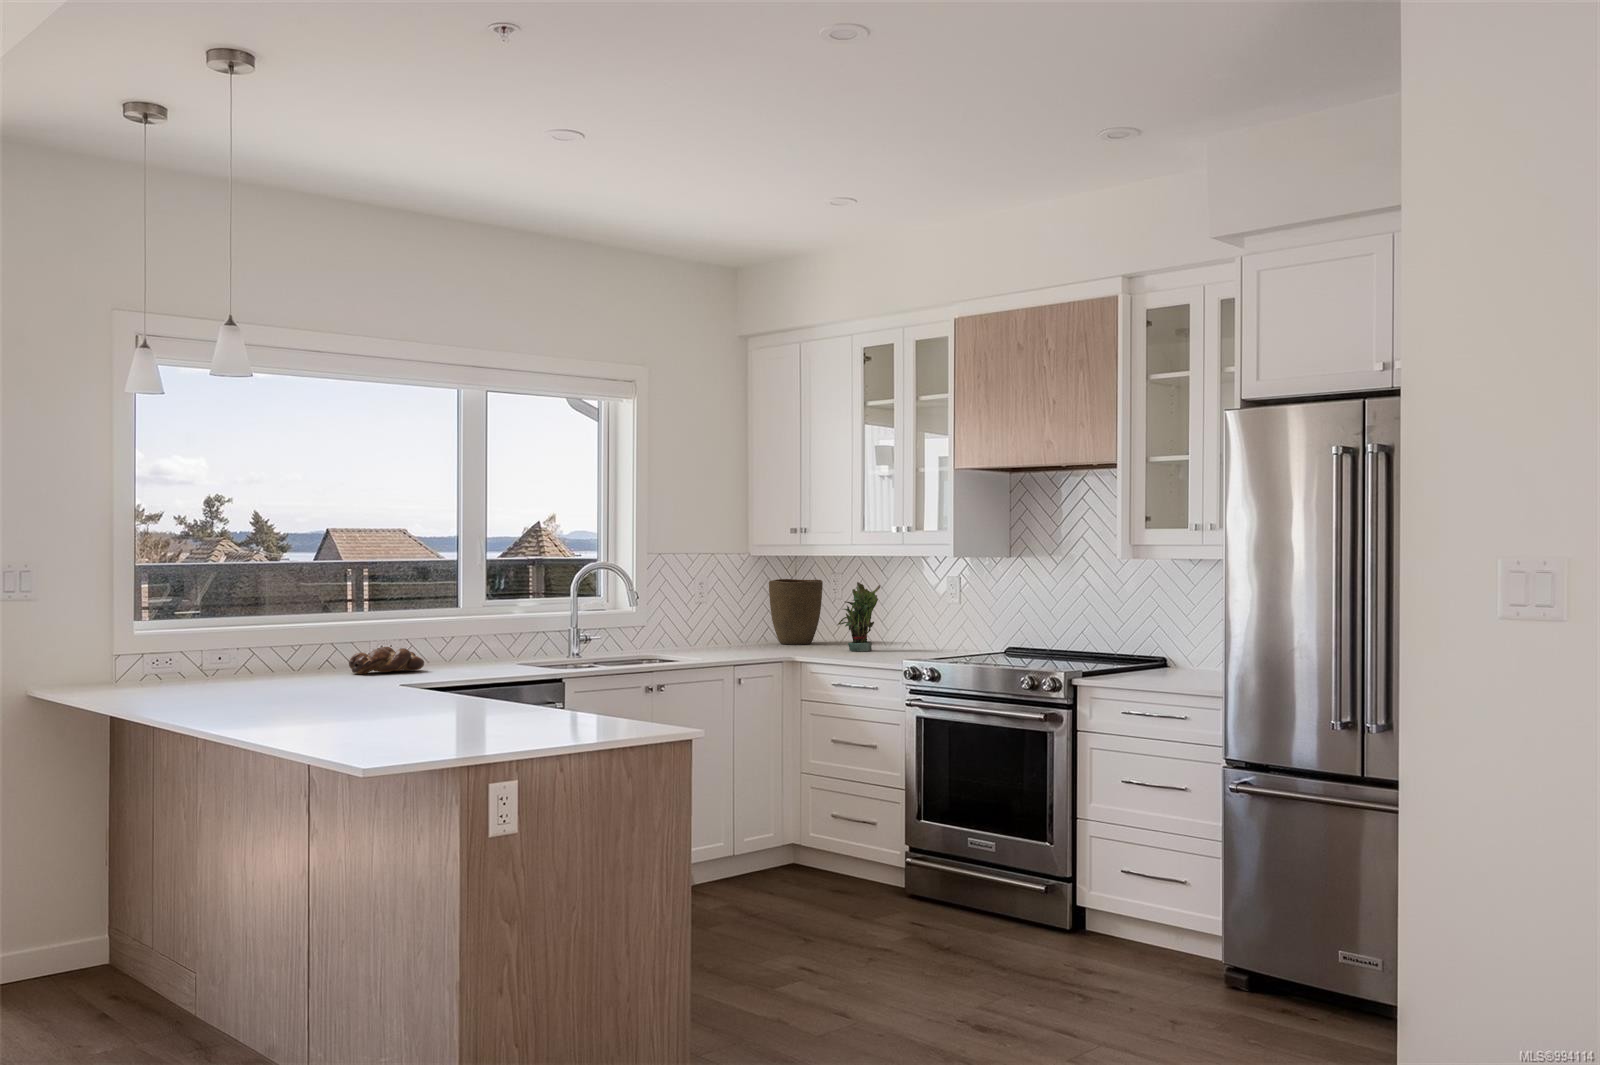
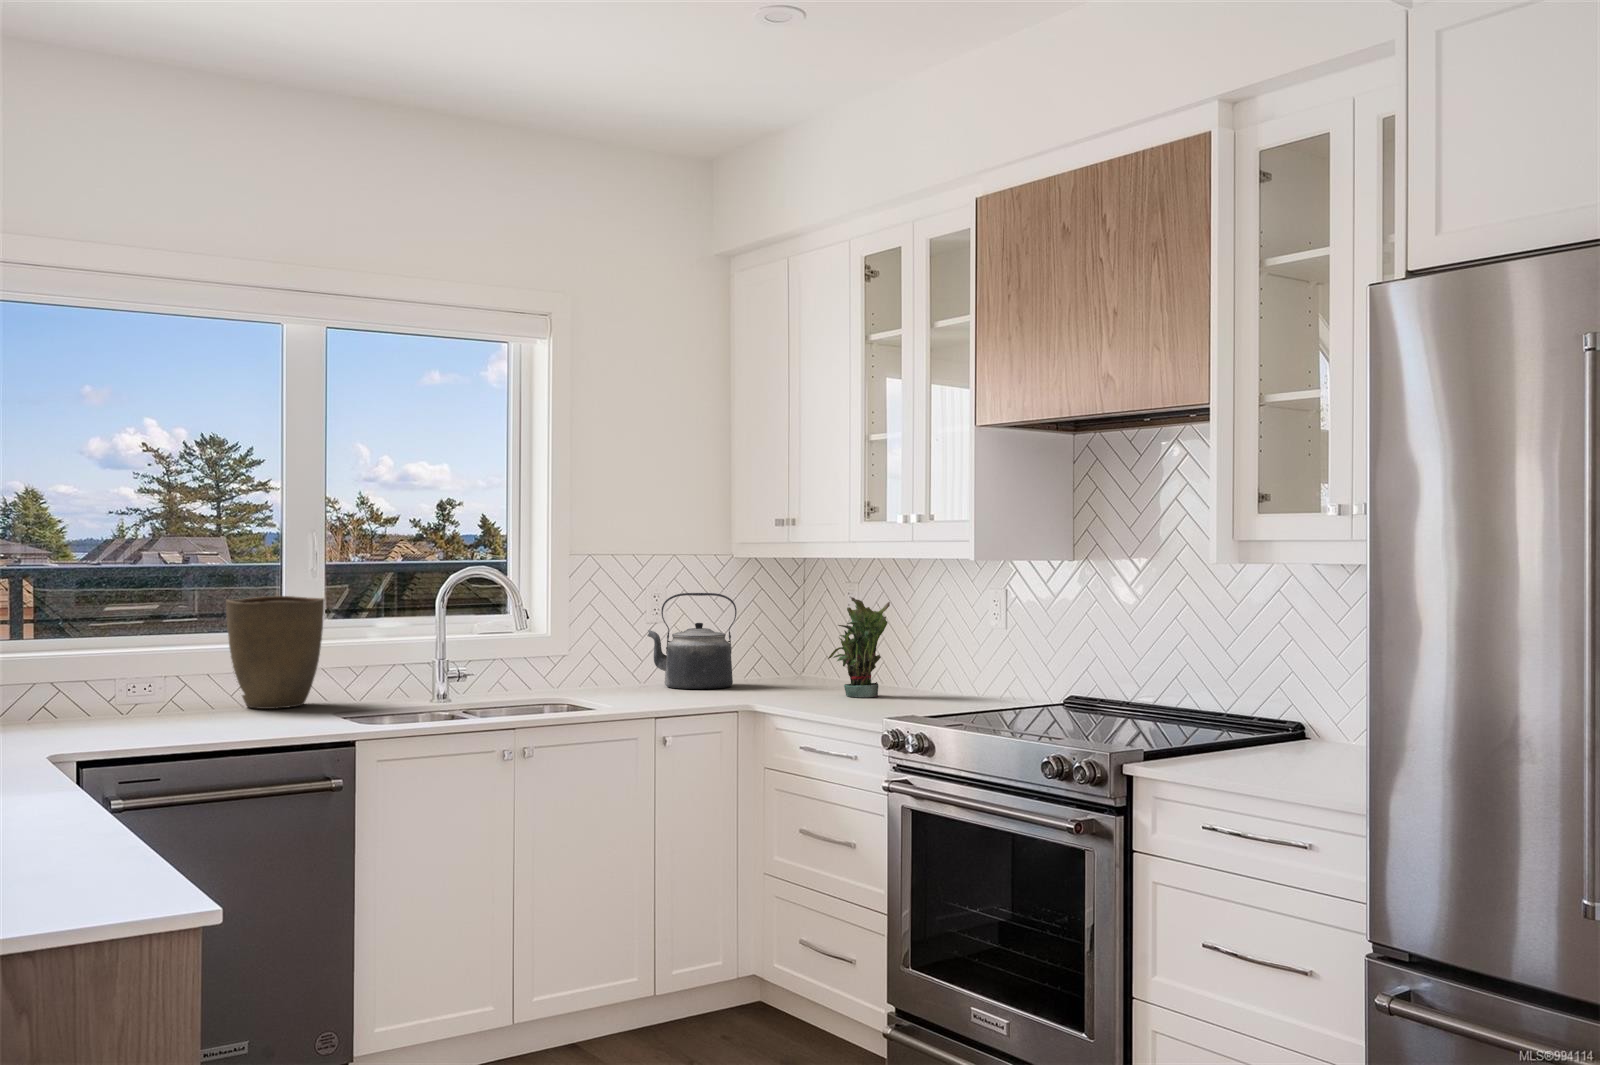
vase: present [769,579,823,645] -> present [226,596,324,709]
kettle: none [698,581,762,649] -> present [647,593,737,689]
bread loaf: present [349,647,424,674] -> none [62,683,177,723]

